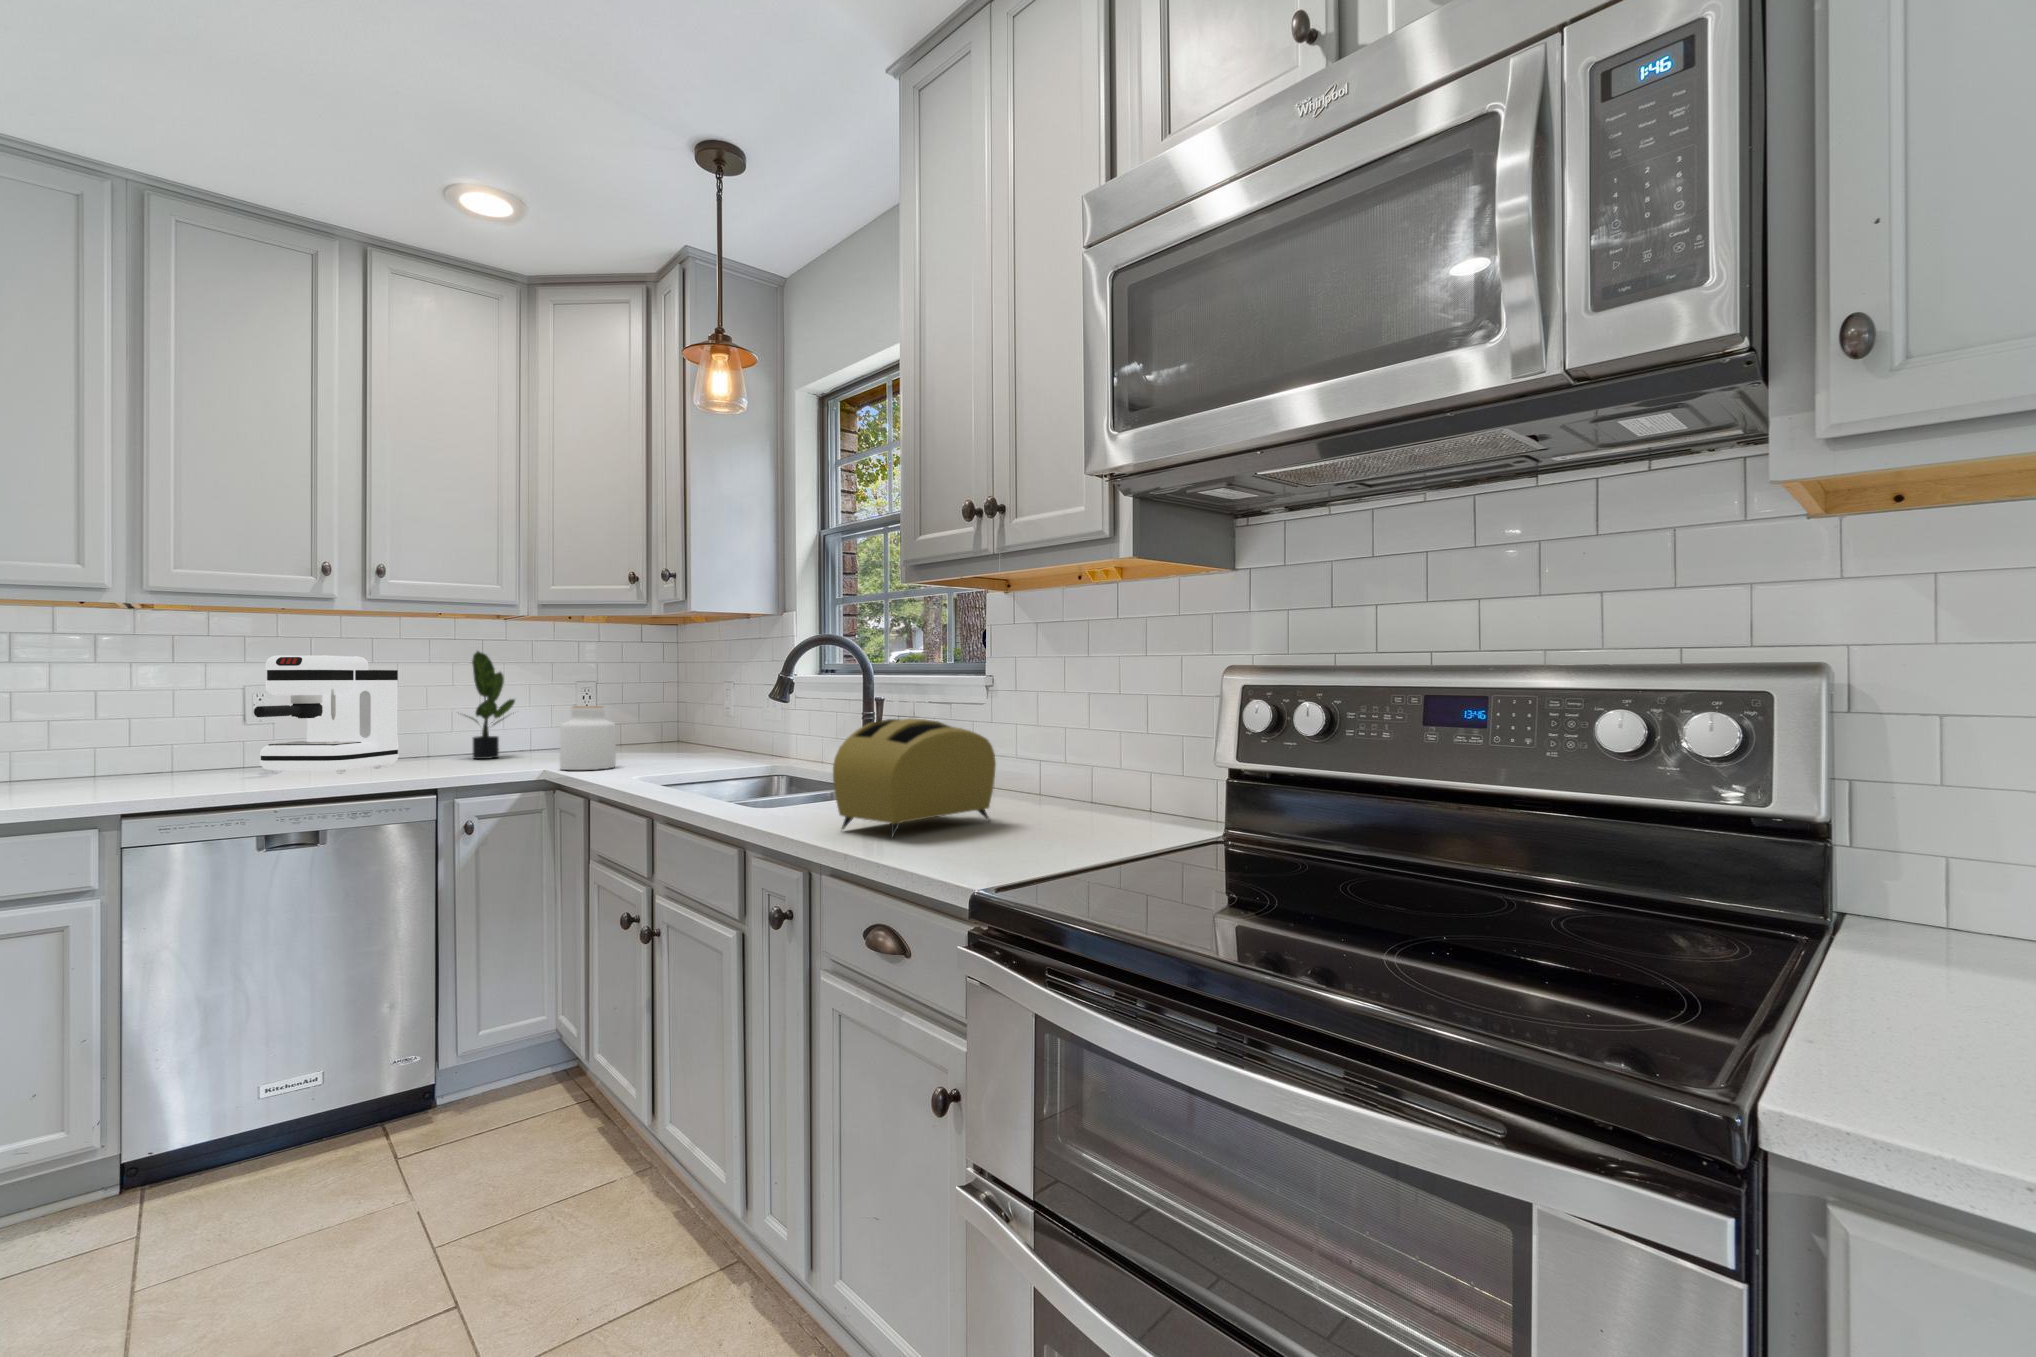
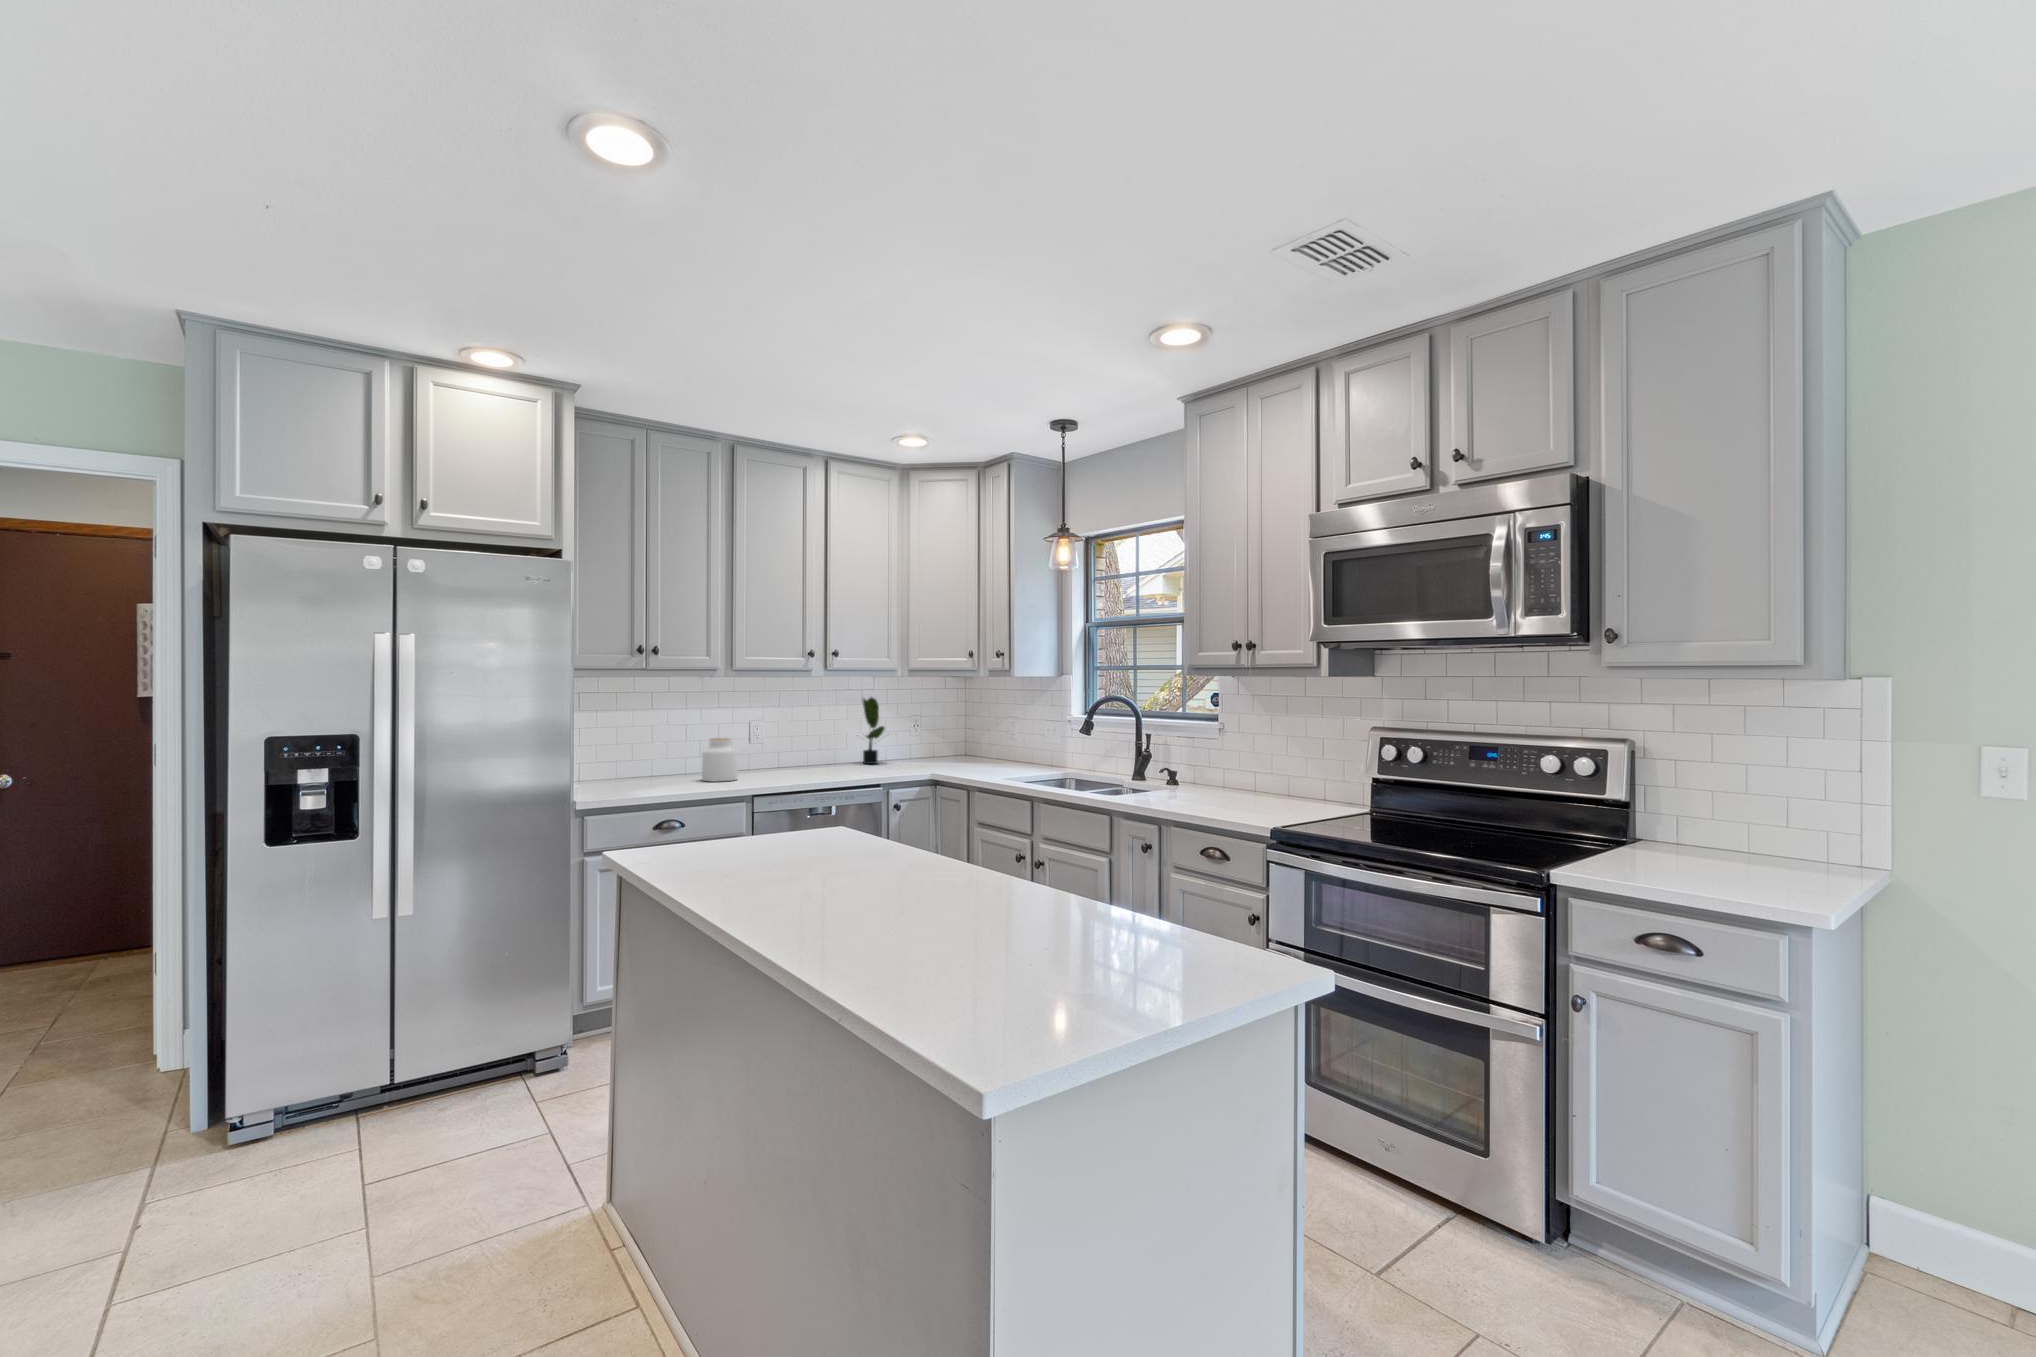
coffee maker: present [254,655,399,772] -> none [770,702,834,772]
jar: present [560,706,616,770] -> present [702,738,738,782]
toaster: present [833,718,996,837] -> none [1168,749,1247,809]

